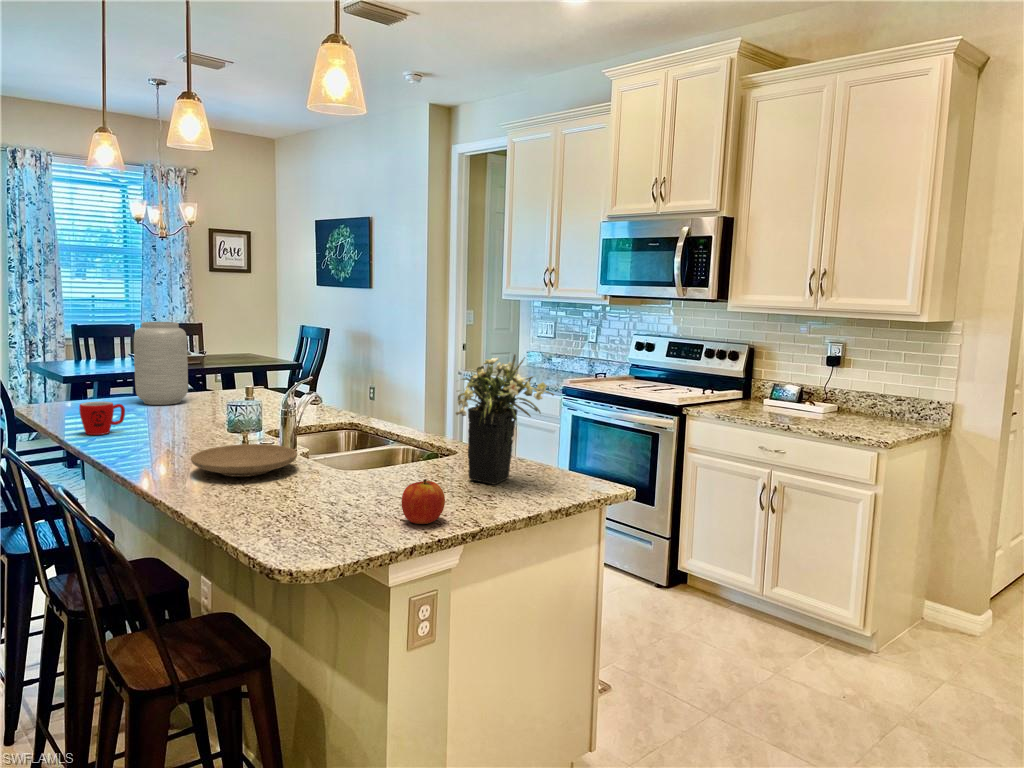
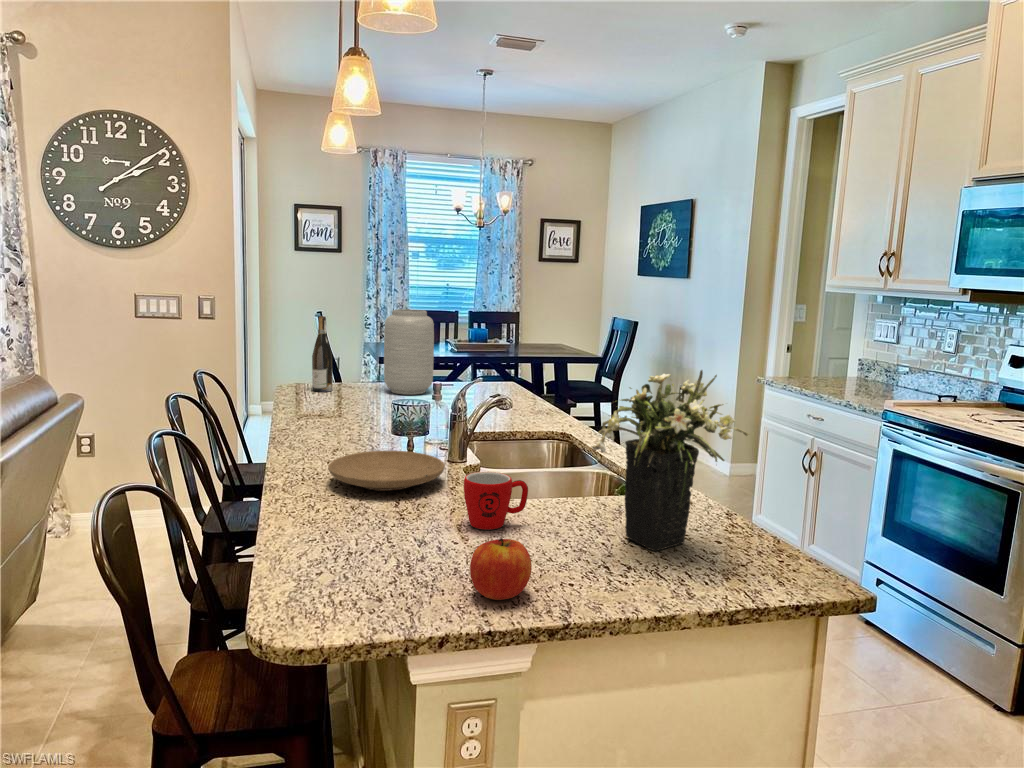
wine bottle: none [53,331,78,409] -> present [312,316,332,392]
mug: present [79,401,125,435] -> present [464,472,528,530]

